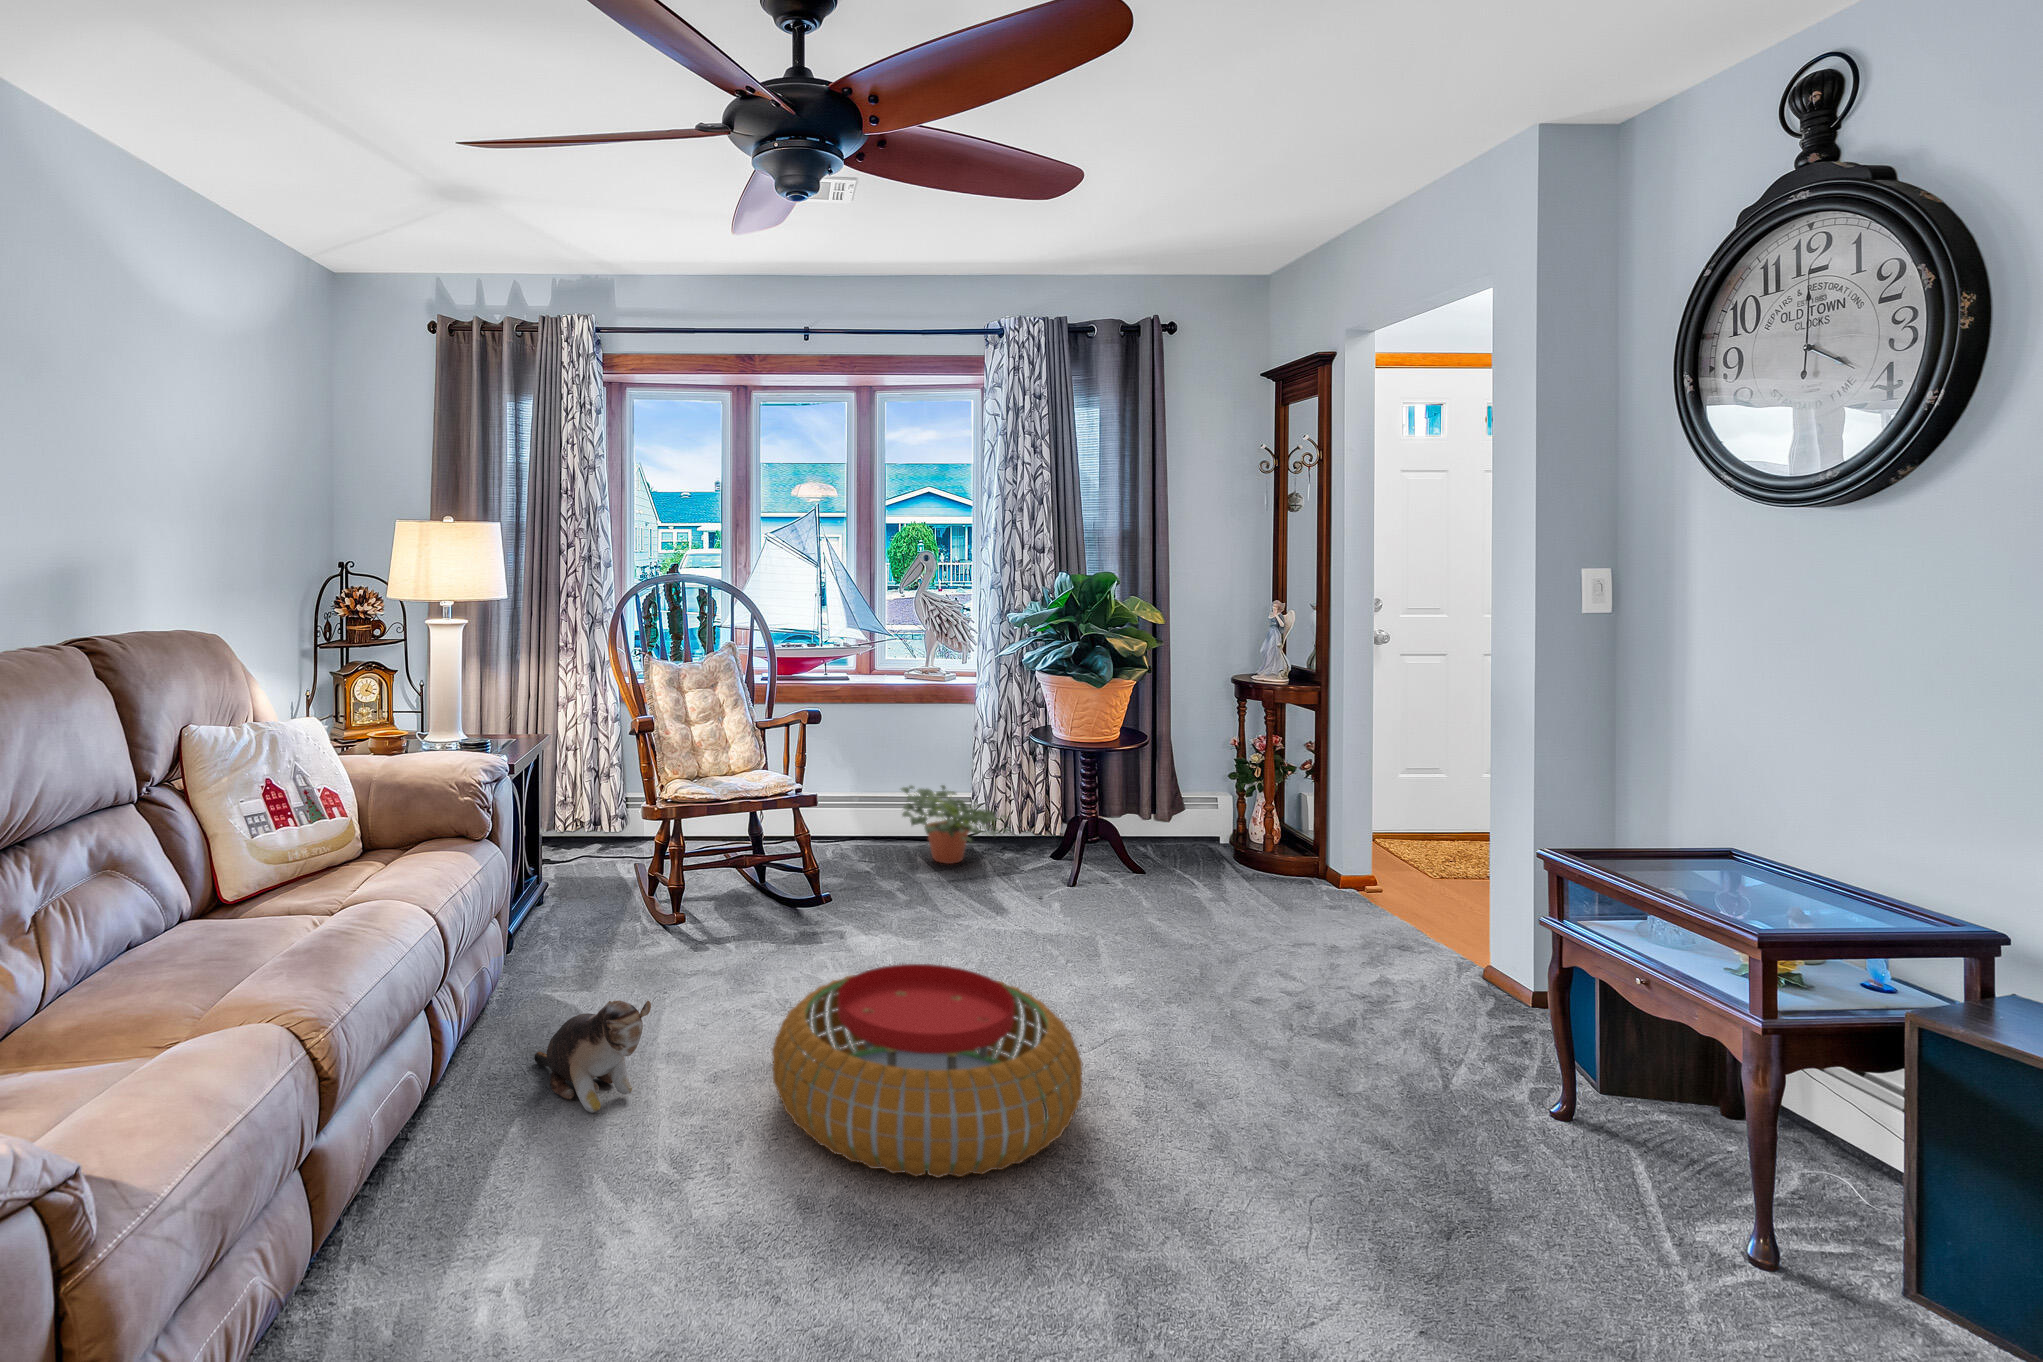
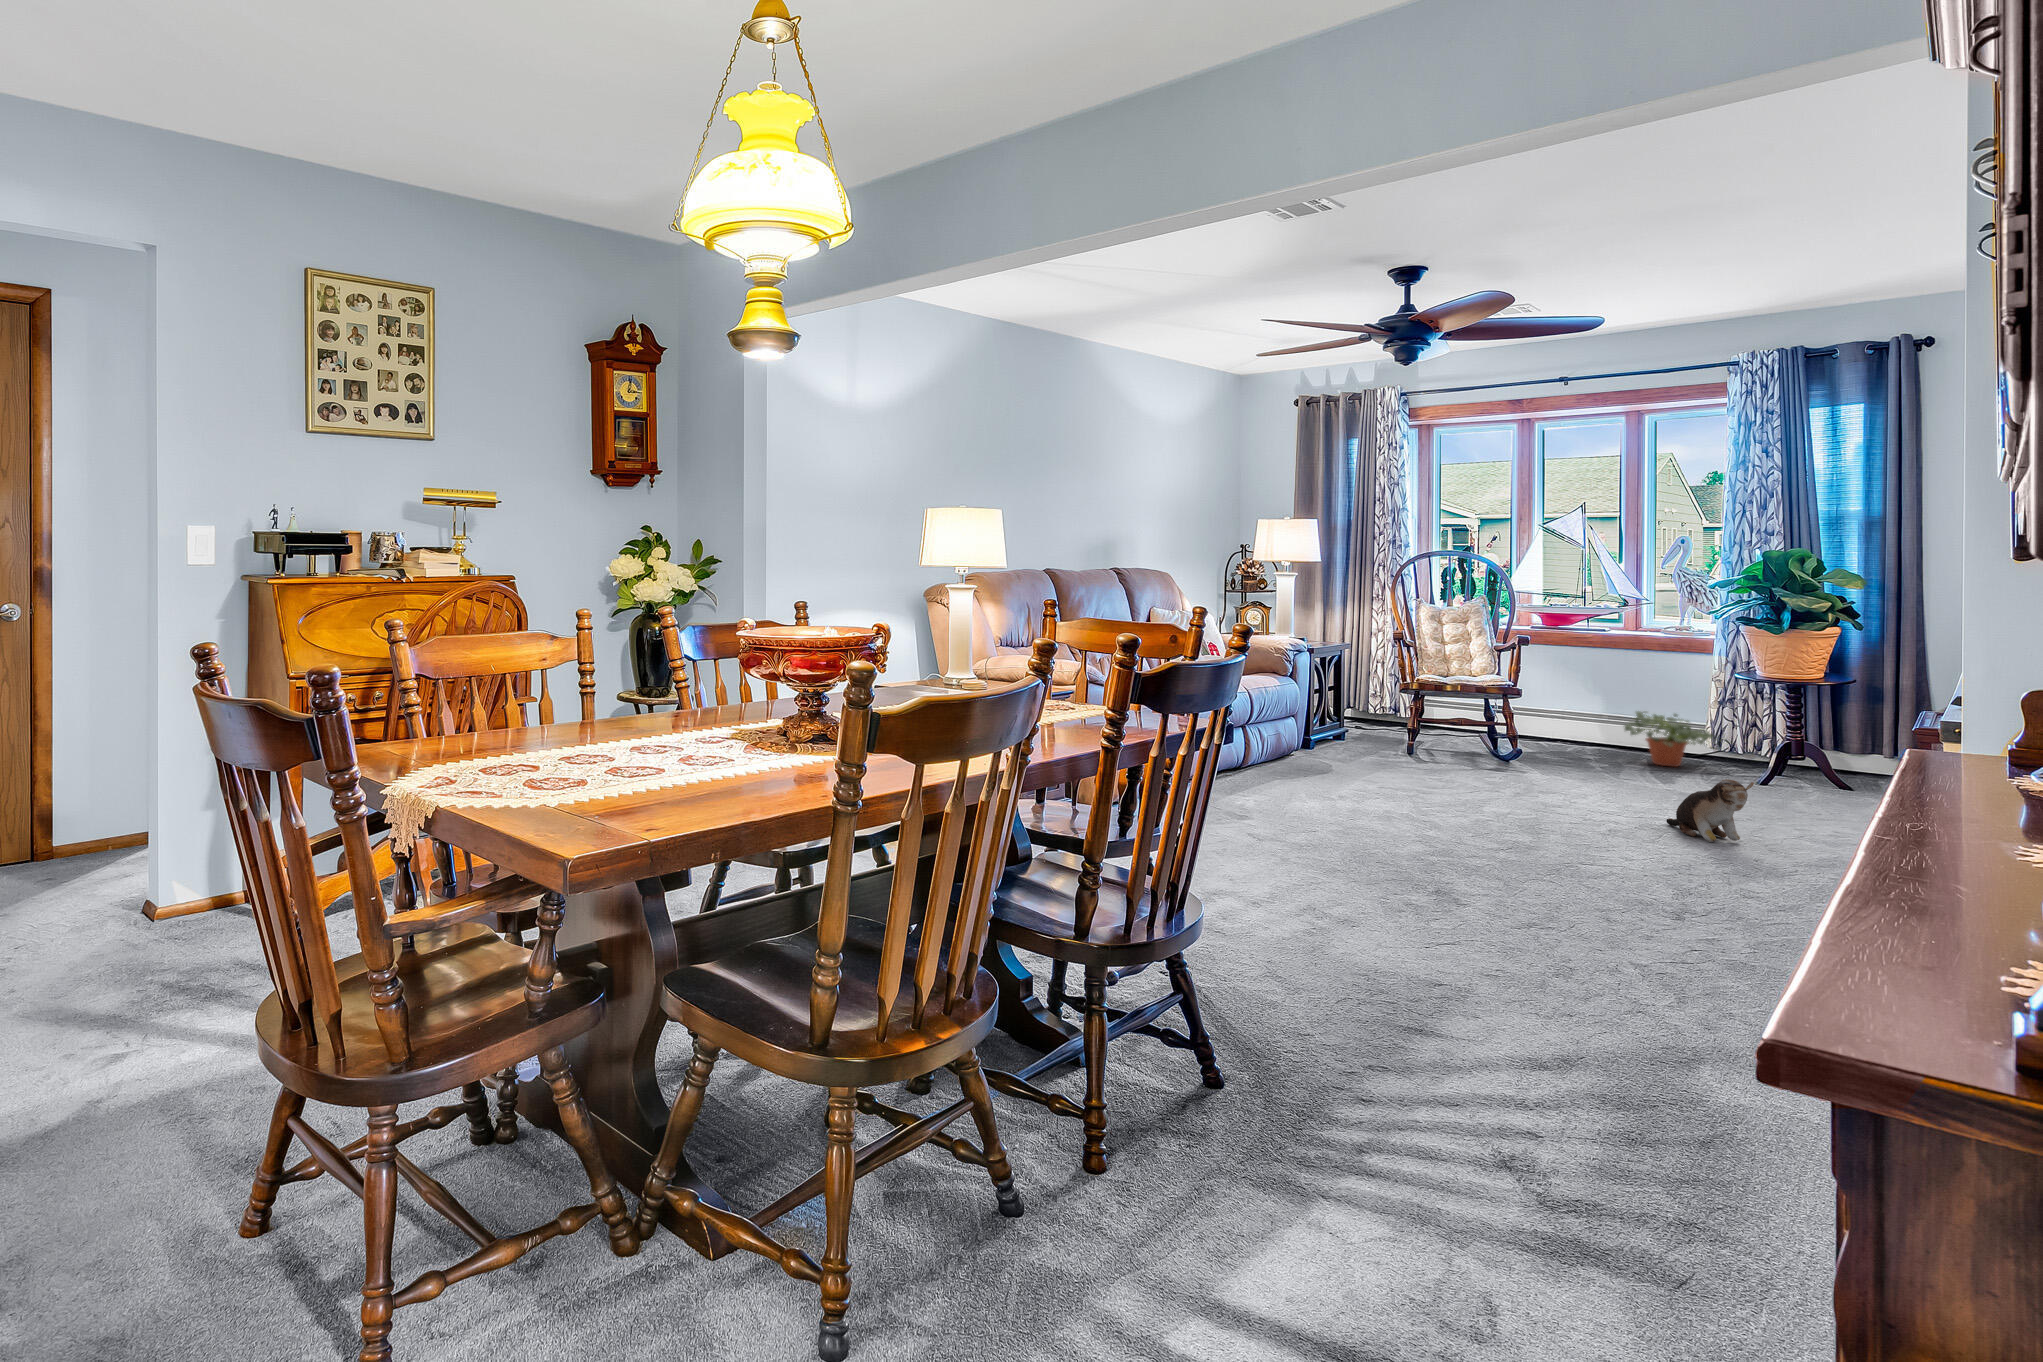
pouf: present [772,964,1083,1178] -> none [1381,736,1561,814]
plush toy: present [534,1000,651,1113] -> present [1666,779,1754,842]

